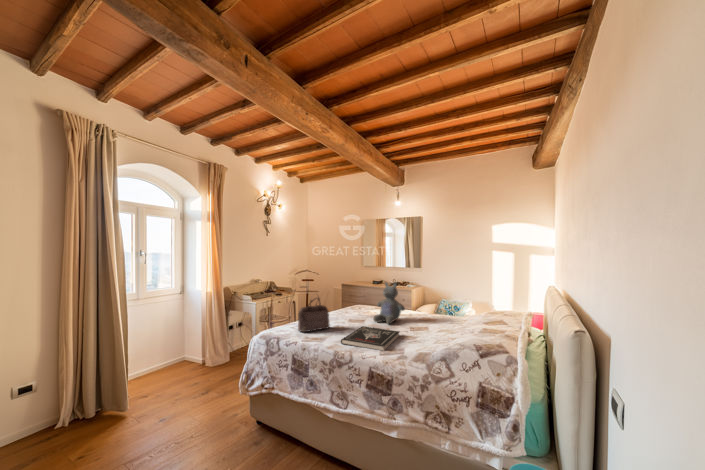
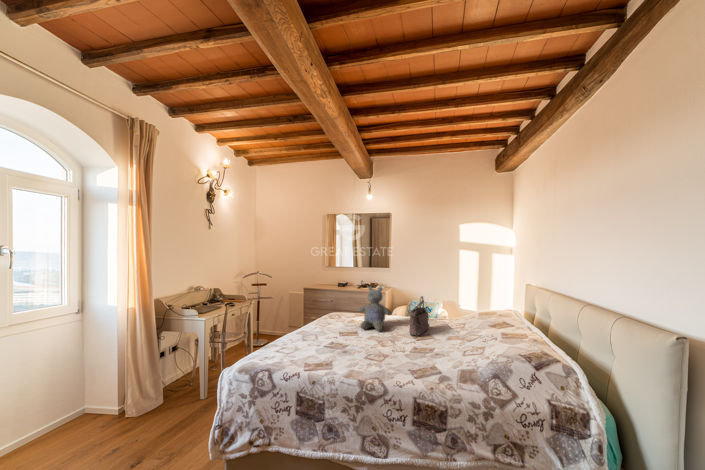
handbag: present [298,297,330,332] -> present [410,296,429,336]
book: present [341,326,400,351] -> none [358,339,414,372]

